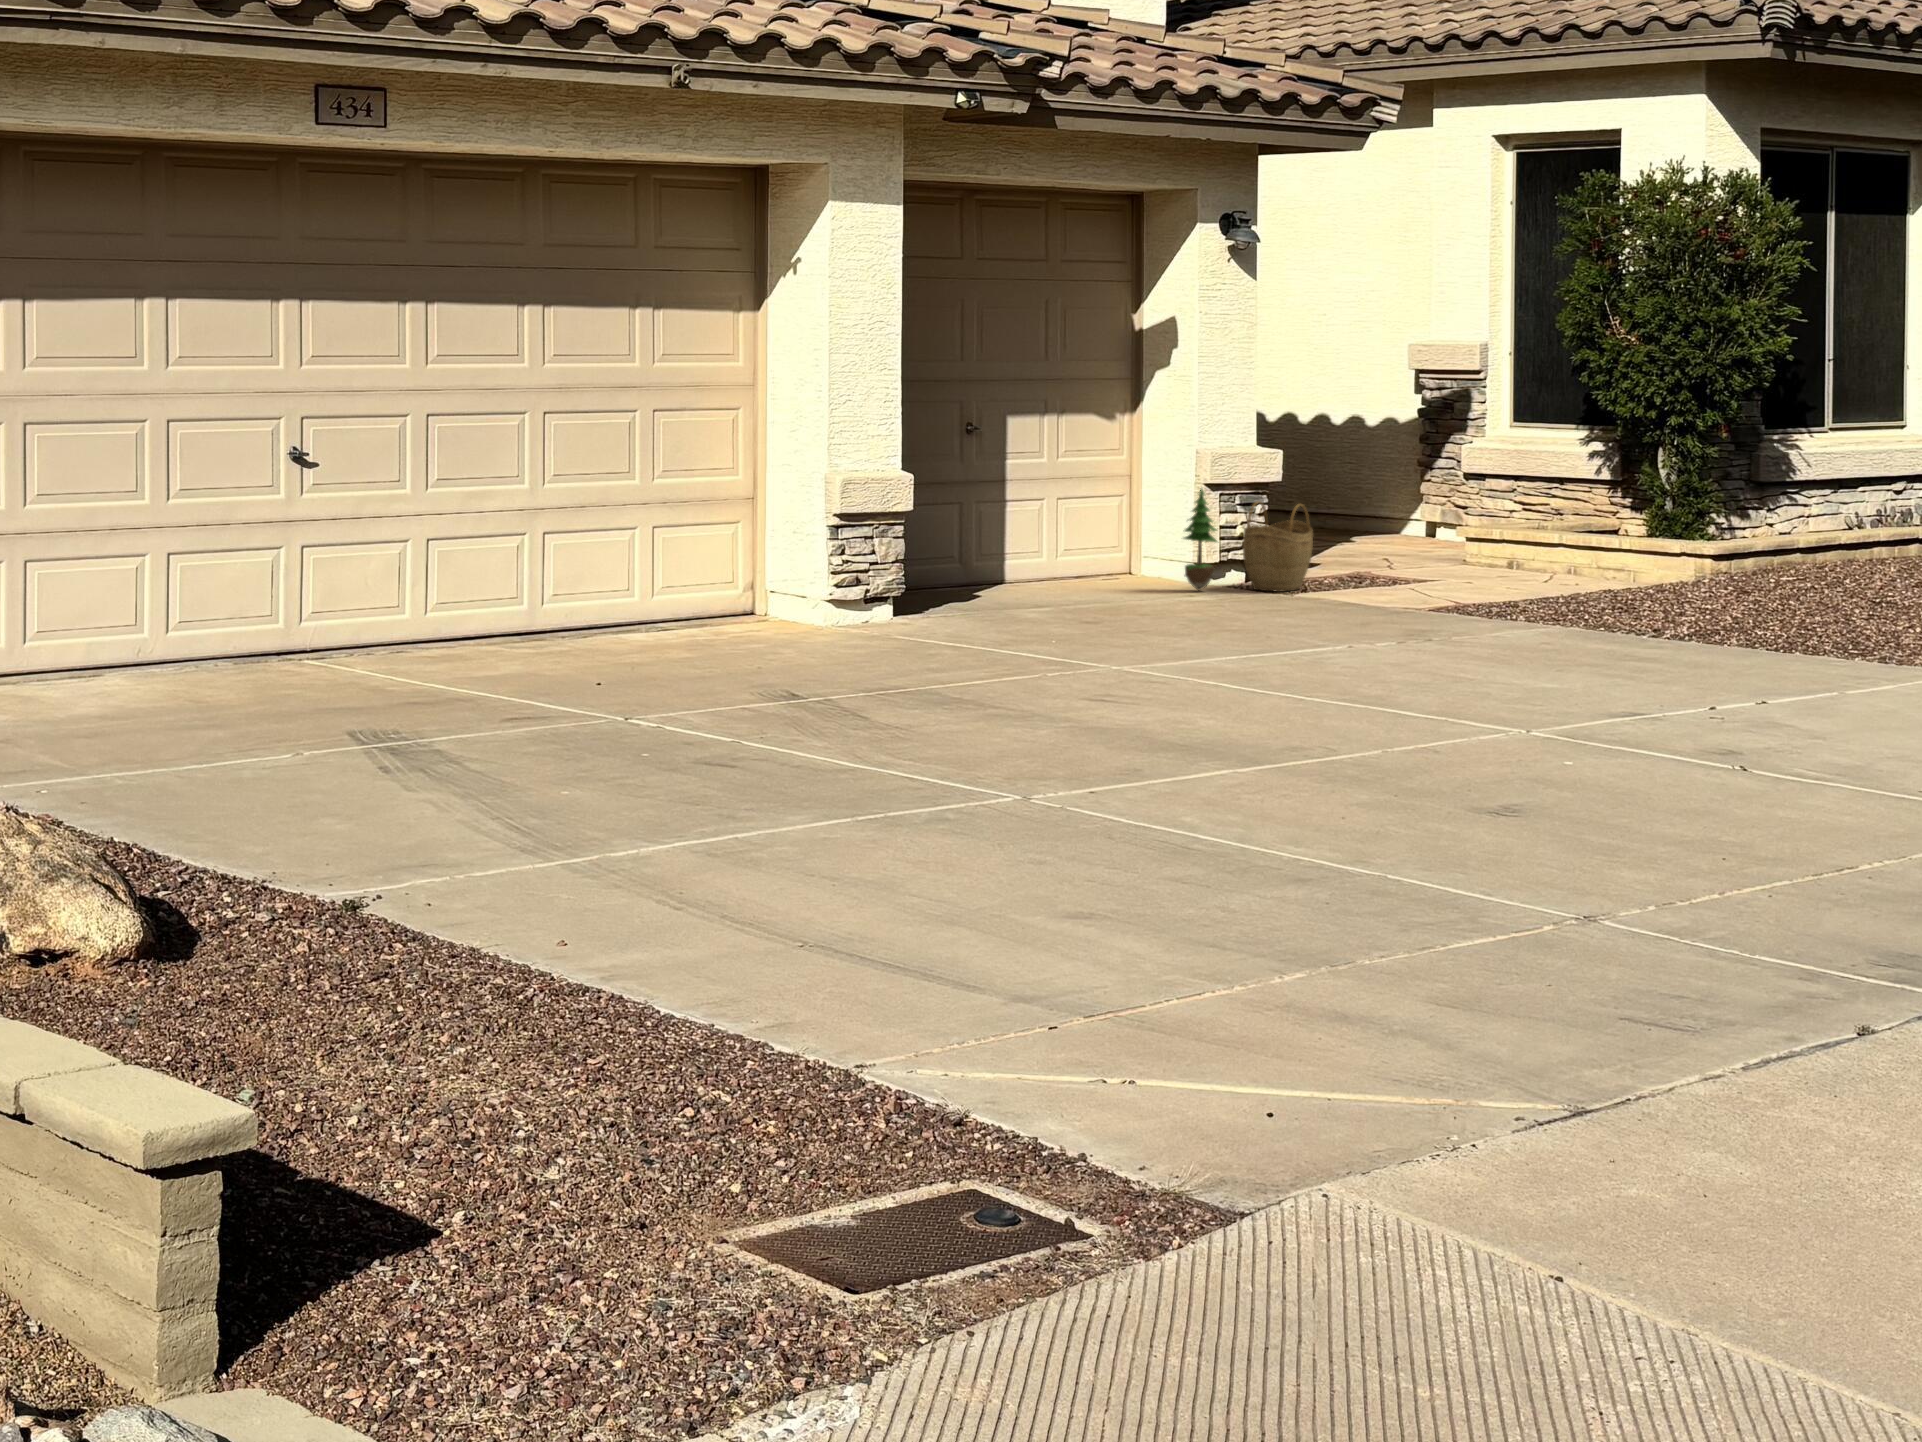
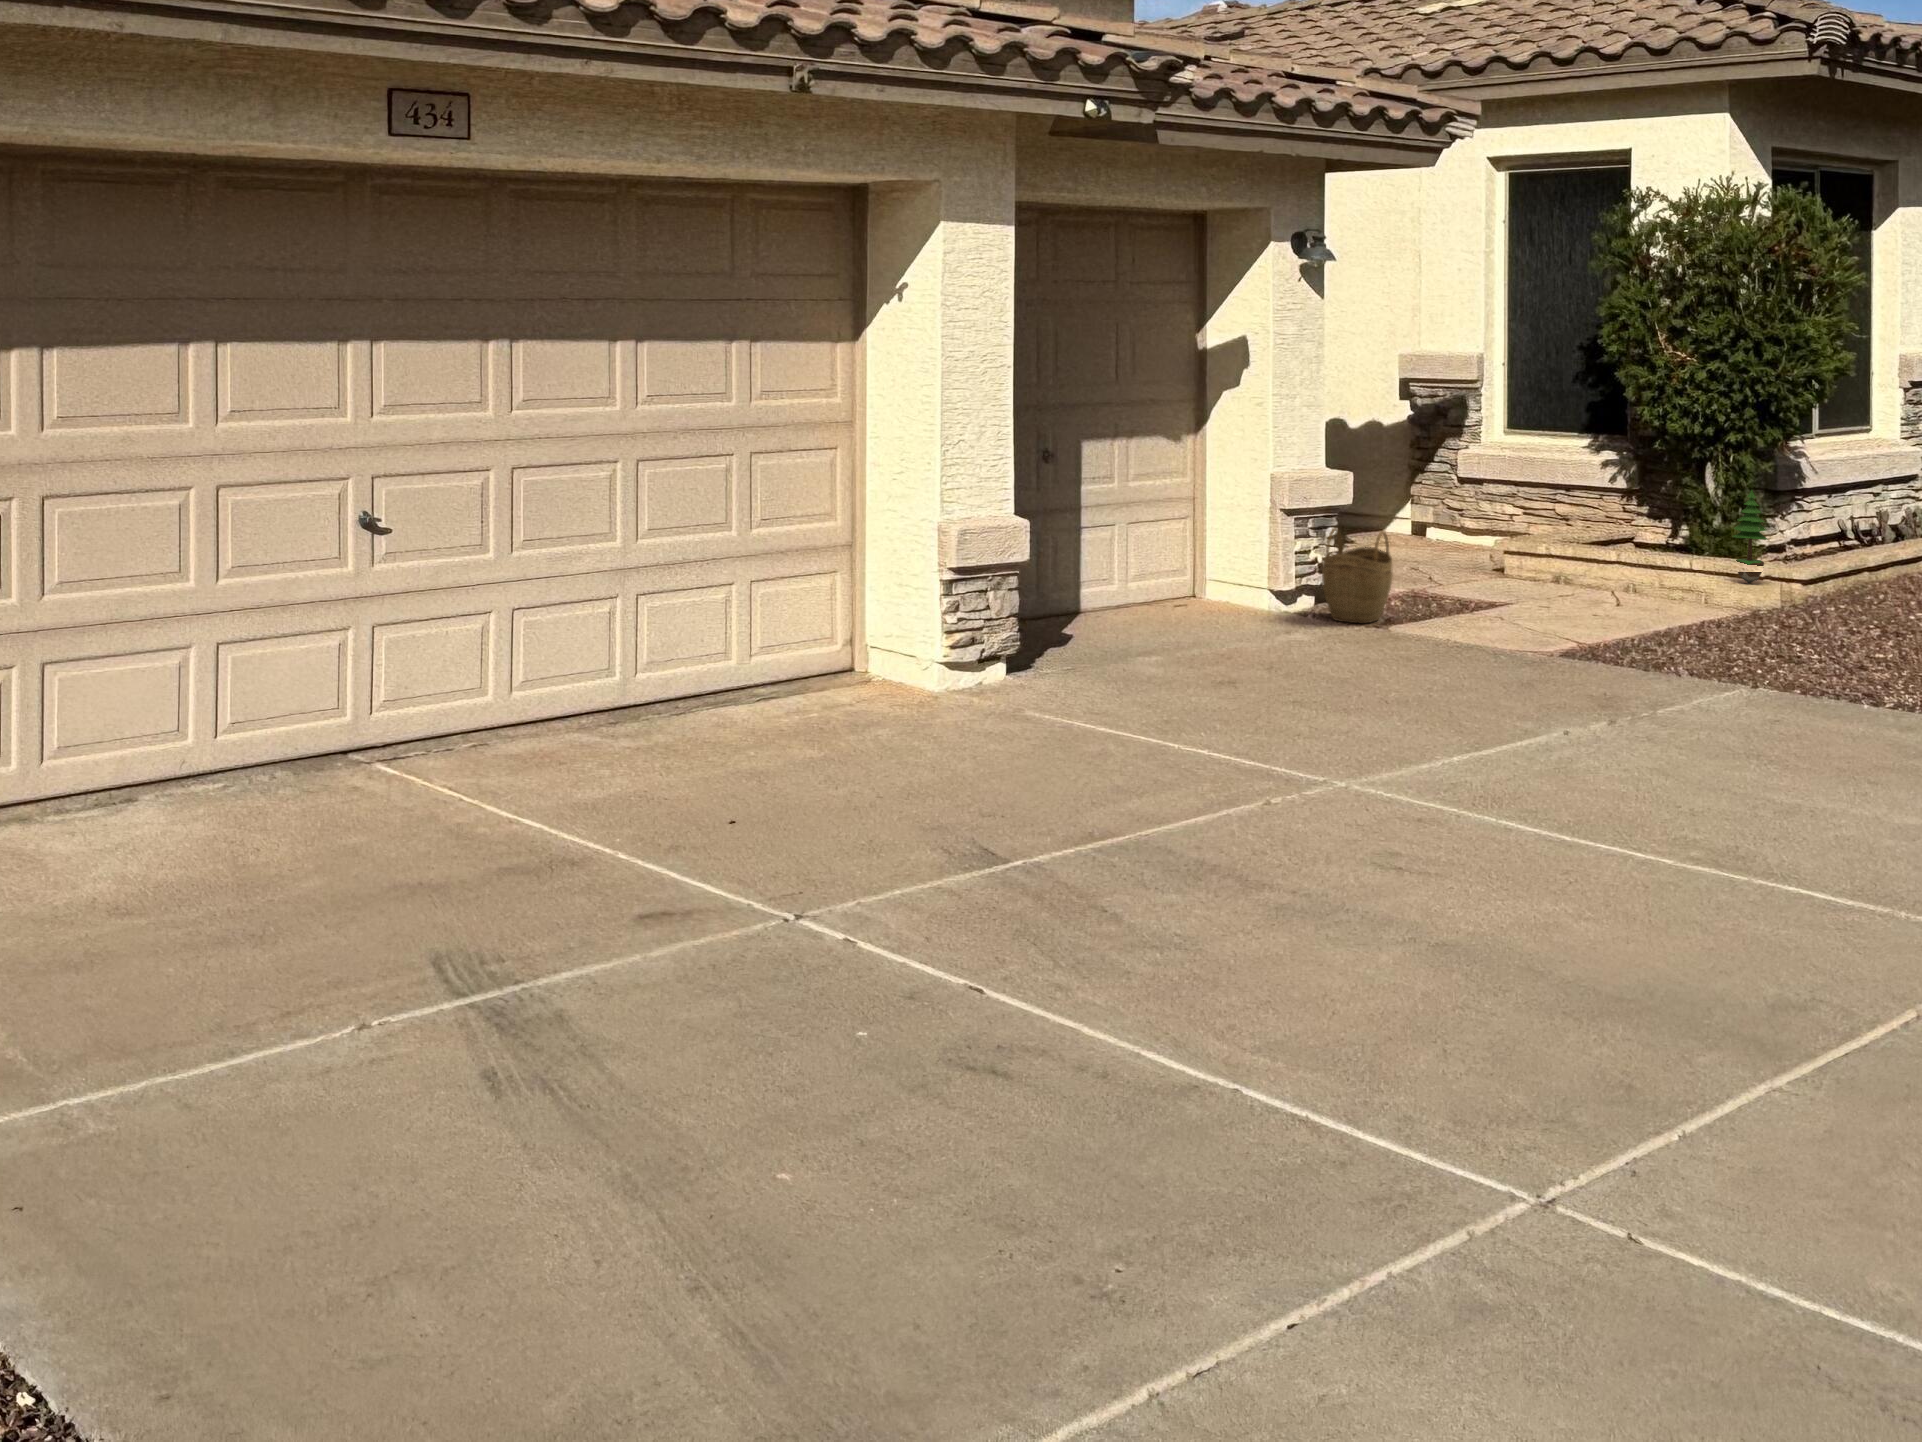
potted tree: present [1184,488,1217,590] -> present [1732,490,1768,583]

